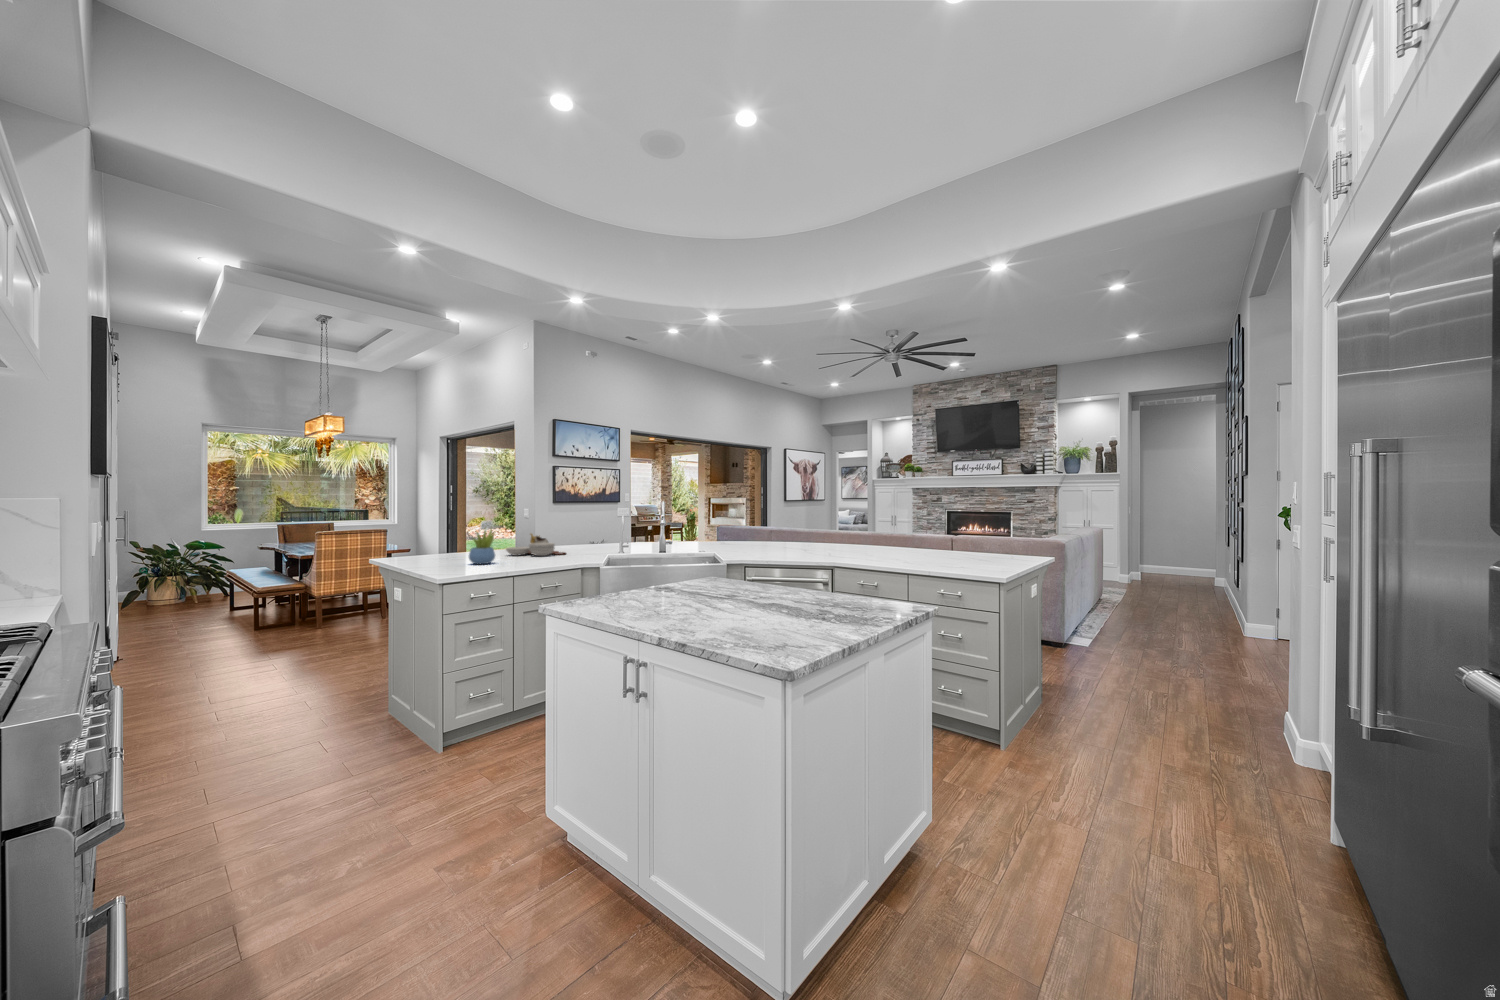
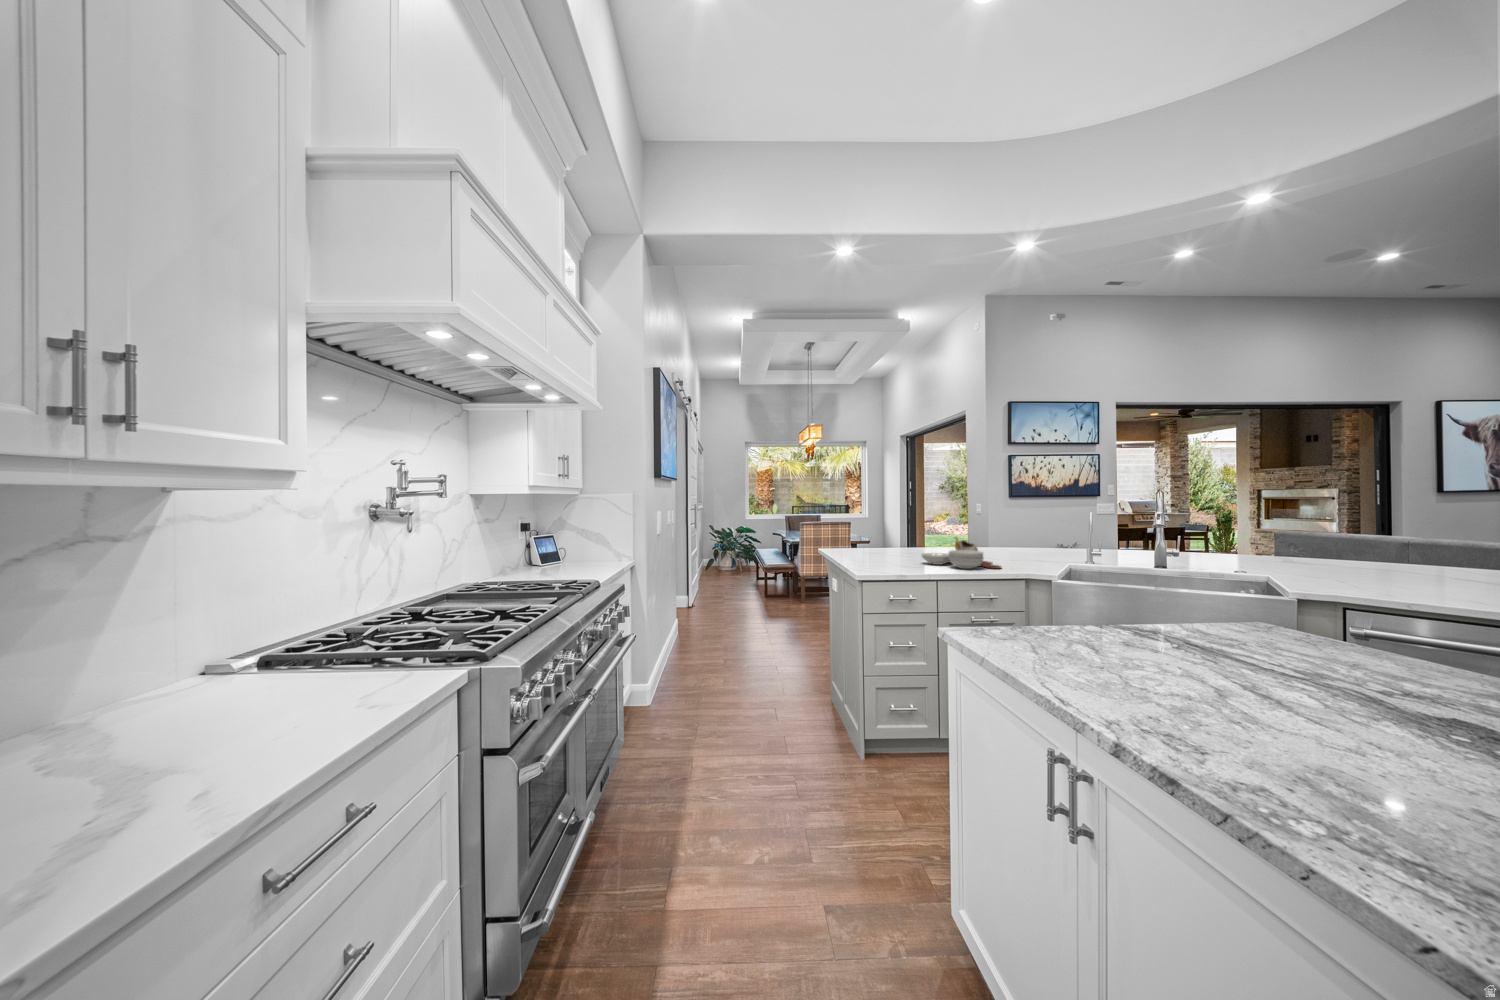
succulent plant: present [469,530,495,564] -> none [865,527,896,575]

